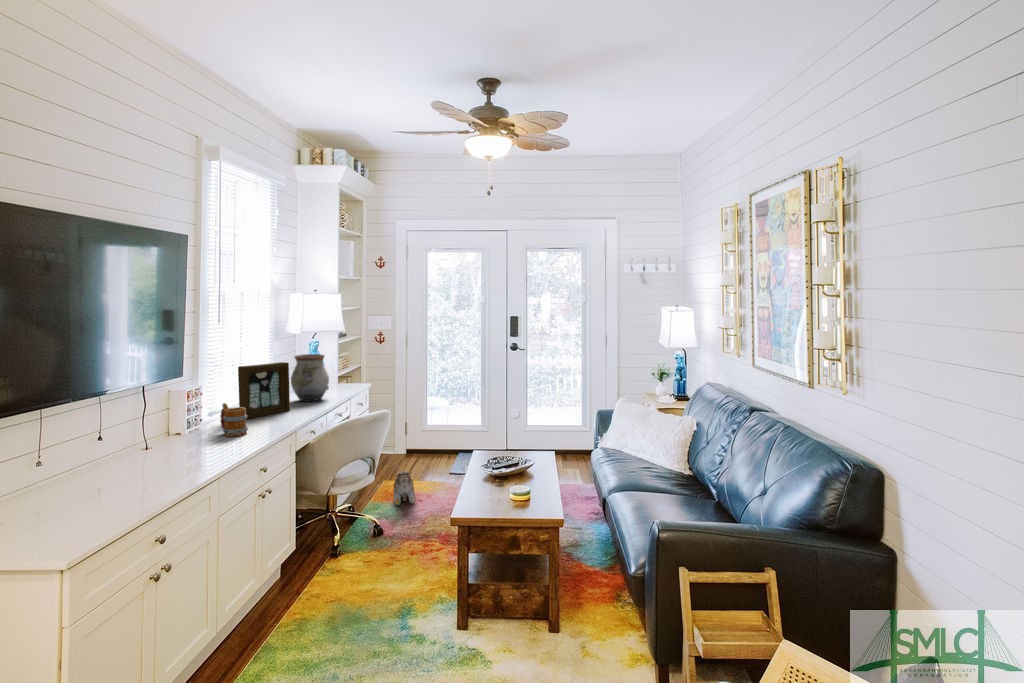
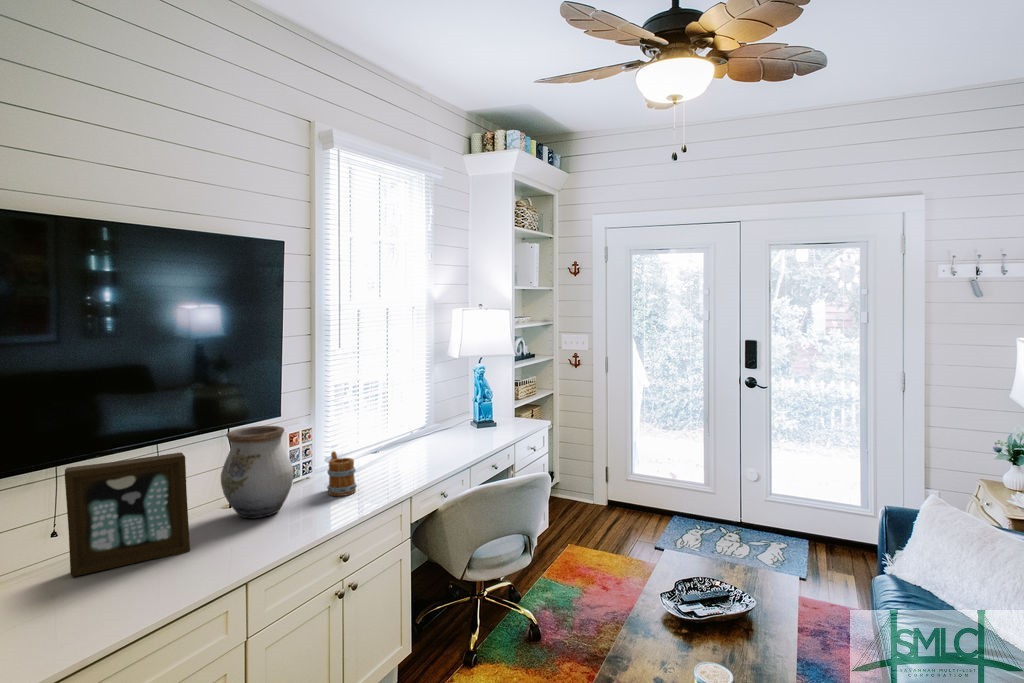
vase: present [291,354,329,401] -> present [221,426,294,518]
picture frame: present [238,362,290,419] -> present [65,453,190,577]
plush toy: present [394,470,415,505] -> none [567,544,600,590]

